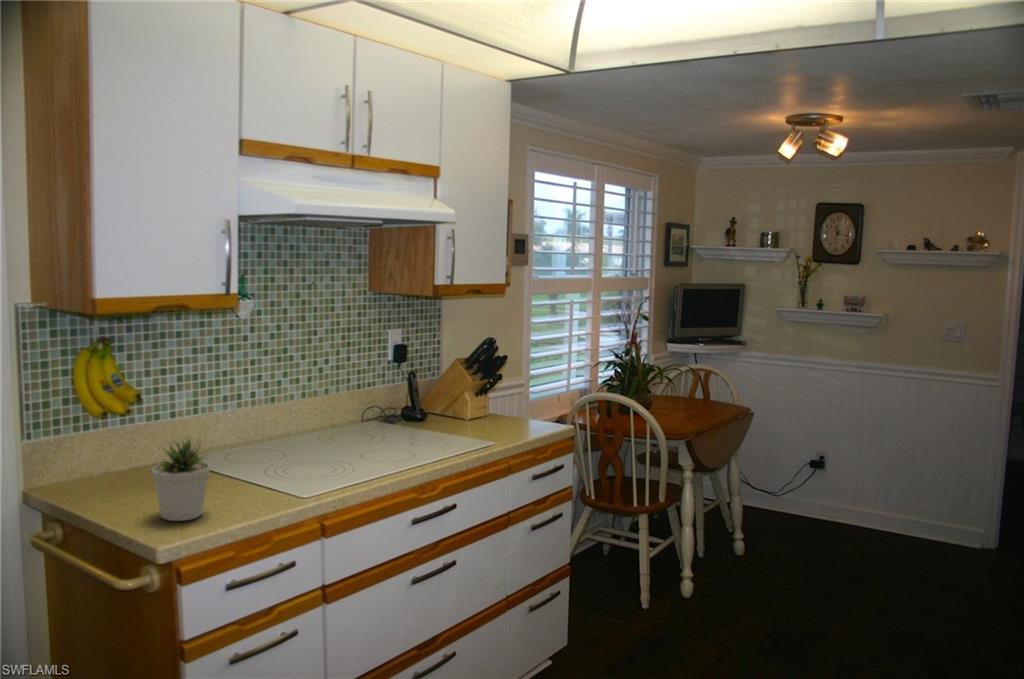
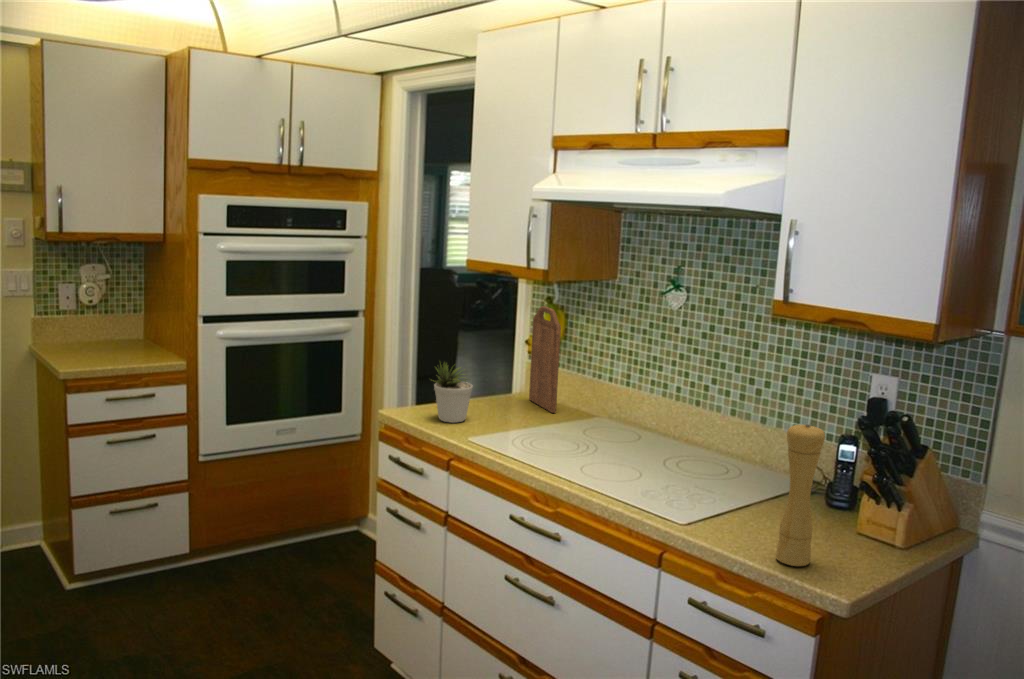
pepper mill: none [522,345,545,429] -> present [776,424,825,566]
cutting board: none [59,349,148,489] -> present [529,306,561,413]

